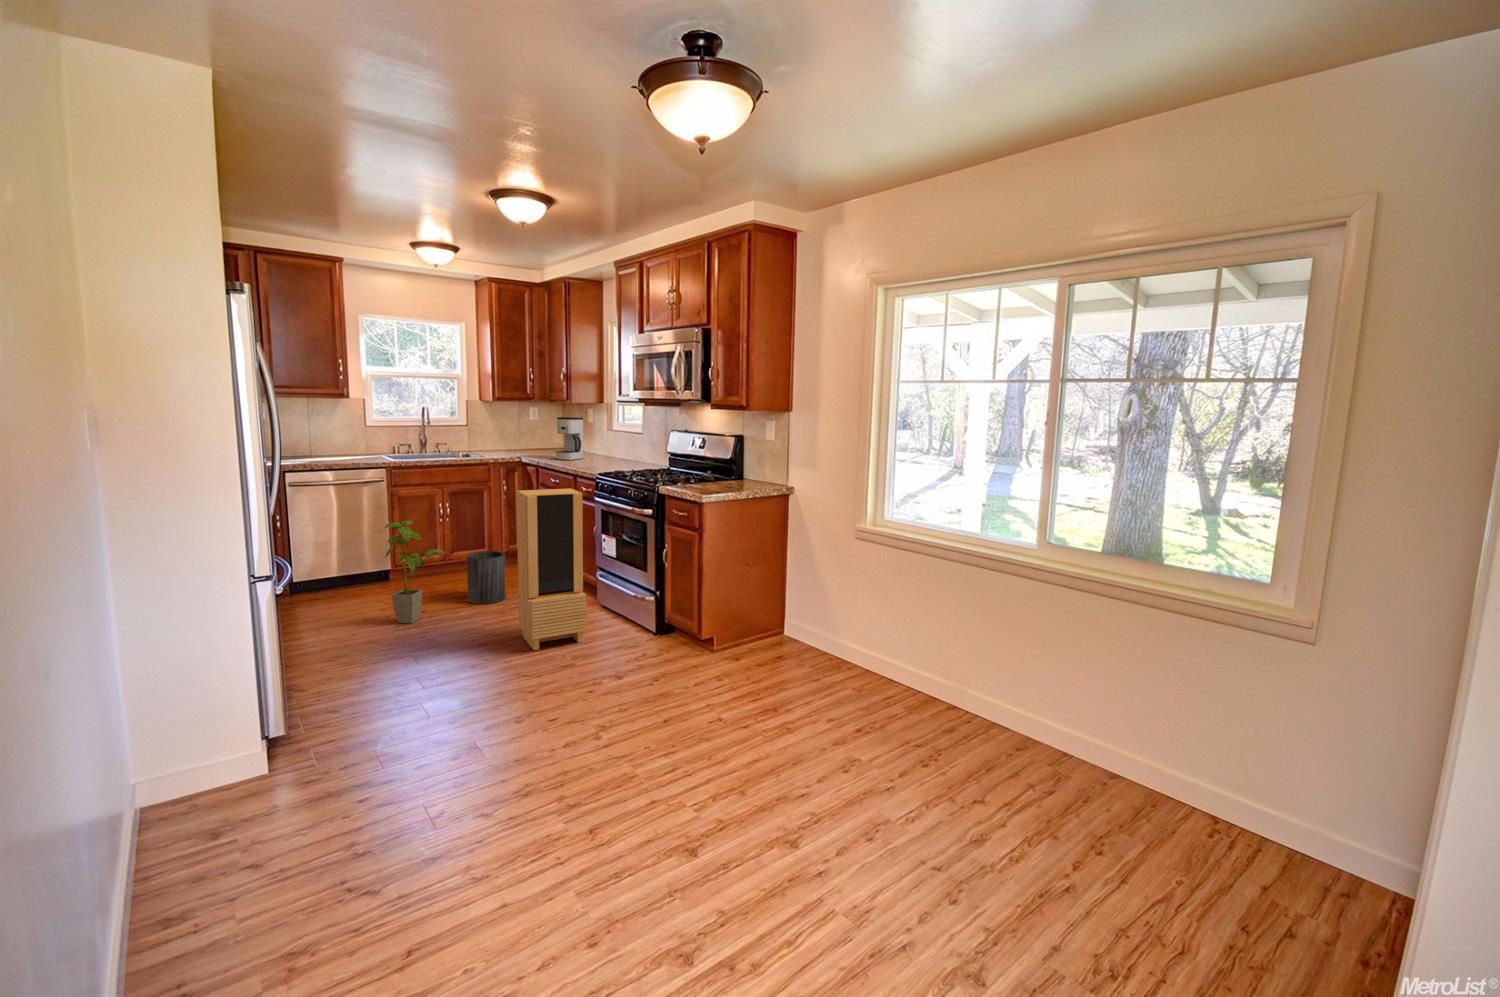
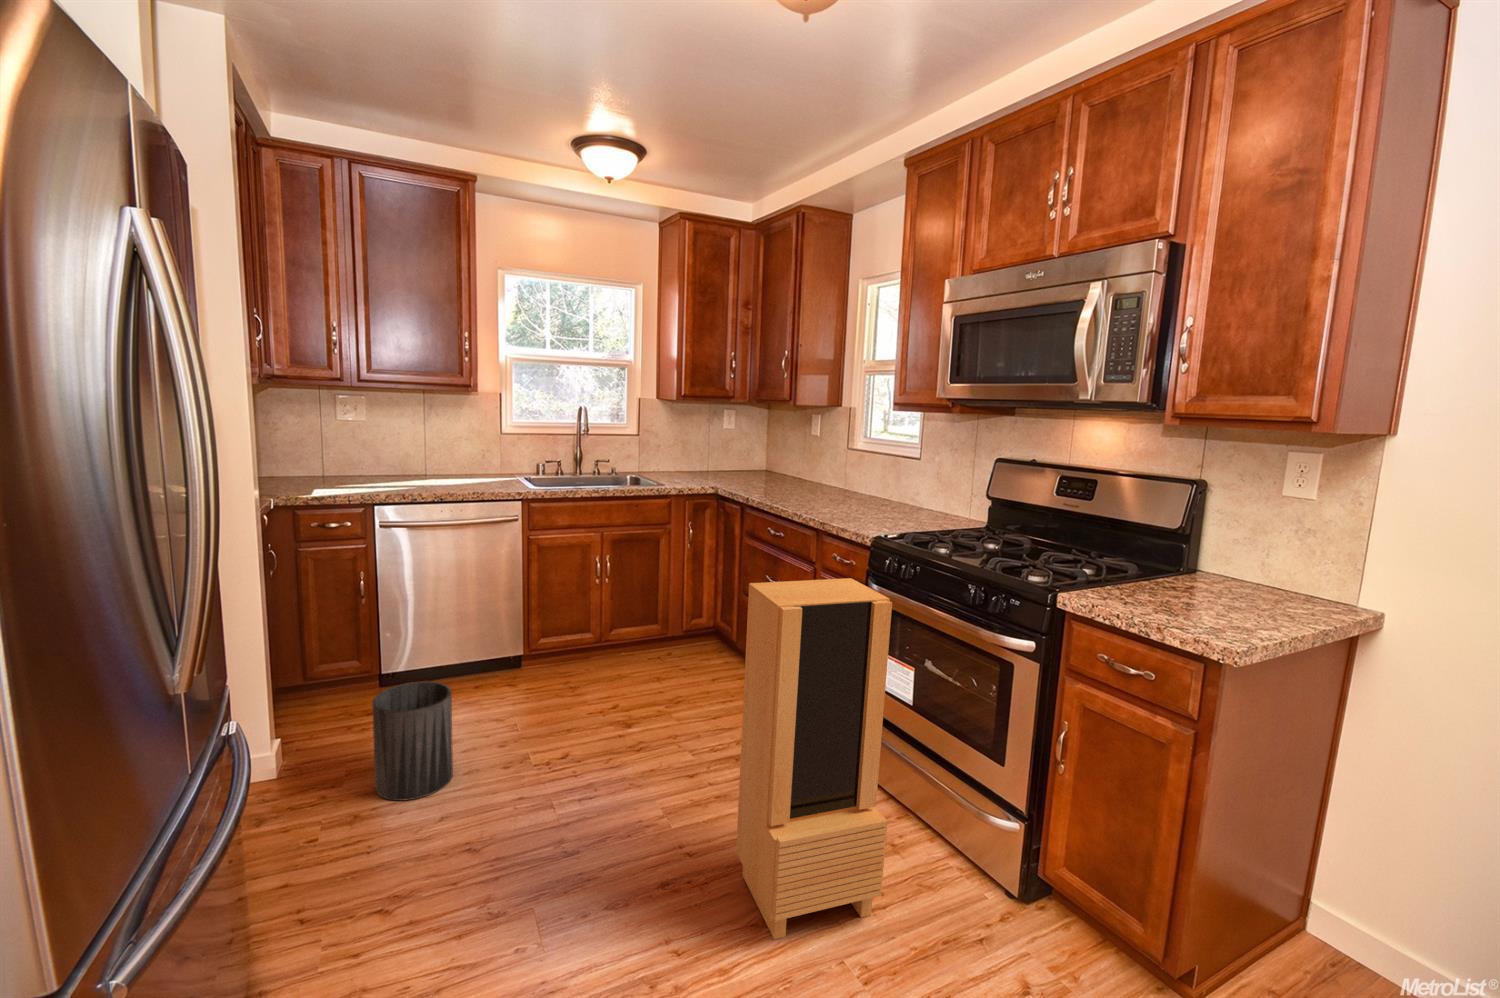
coffee maker: present [556,417,583,460] -> none [770,428,815,497]
house plant: present [385,520,446,623] -> none [499,613,606,798]
trash can: present [467,551,506,604] -> present [372,681,453,801]

